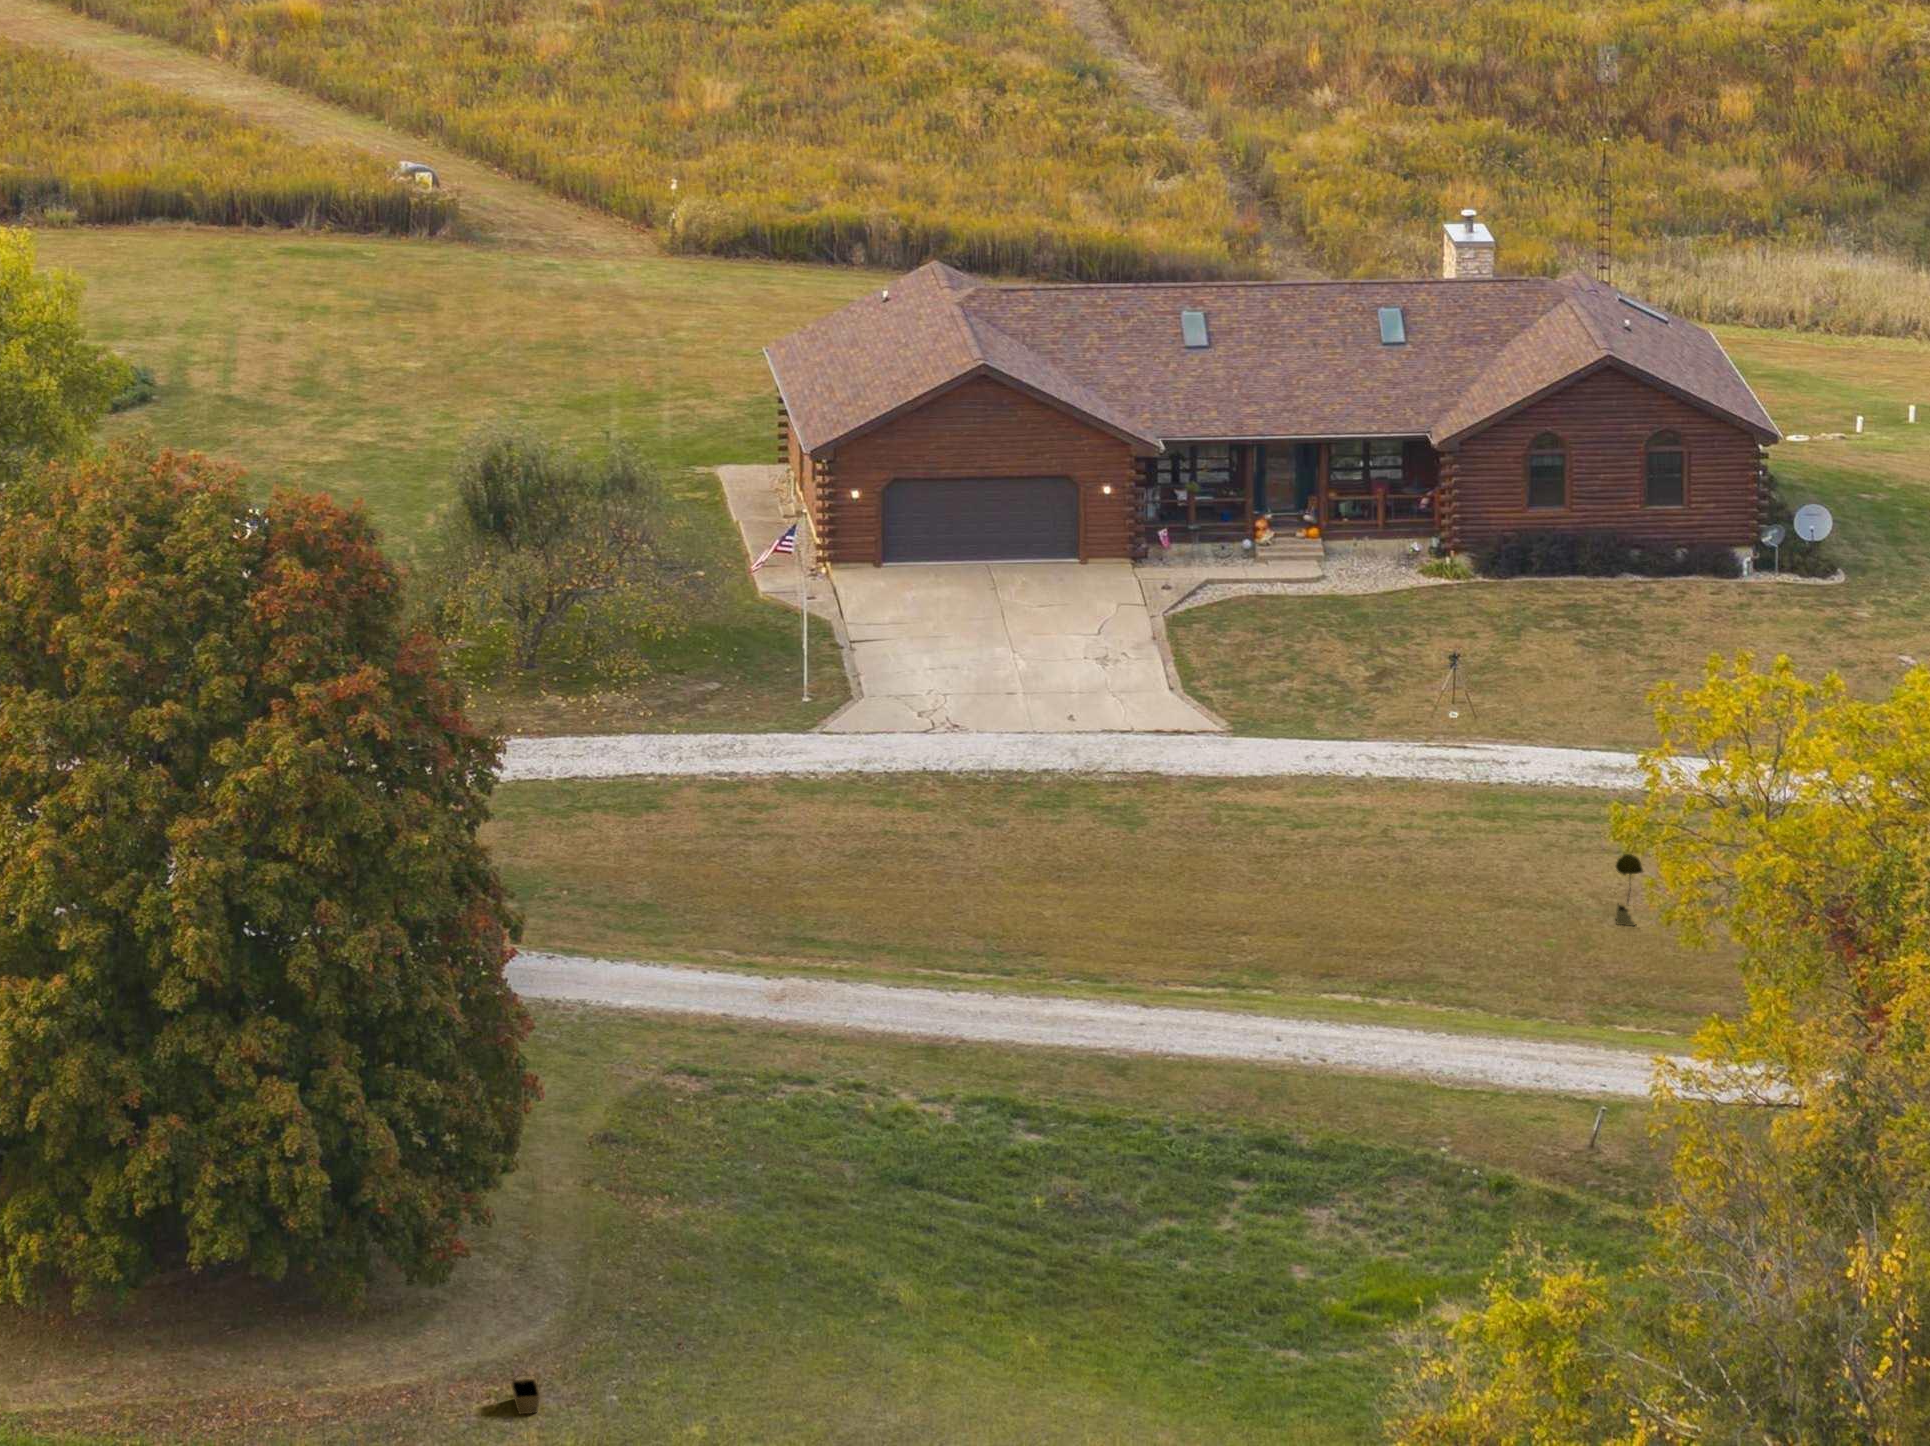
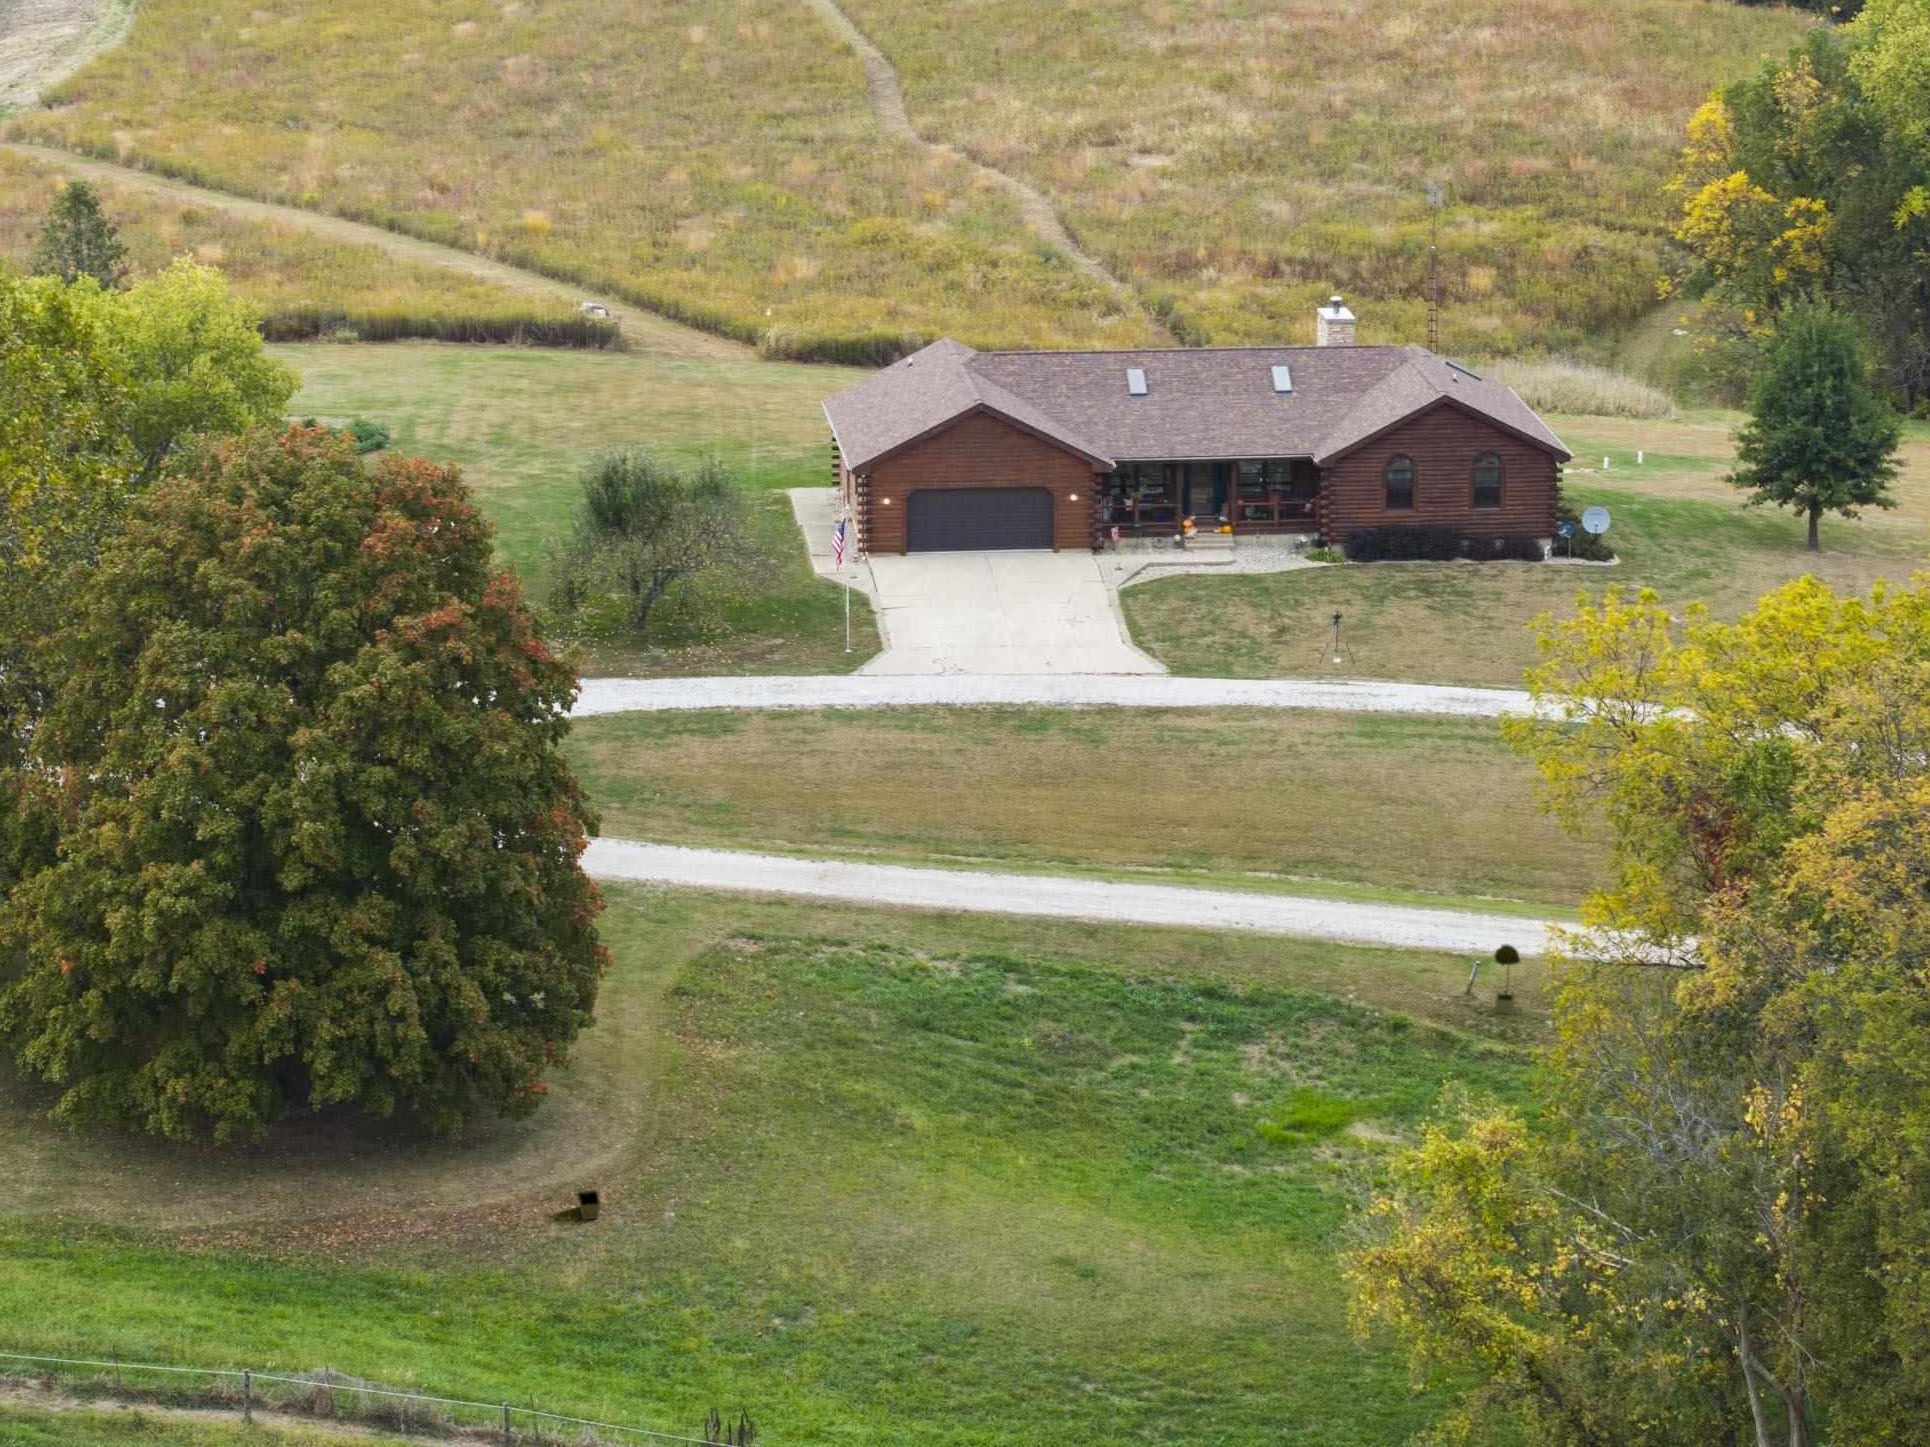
potted tree: present [1616,854,1643,926] -> present [1494,944,1520,1015]

